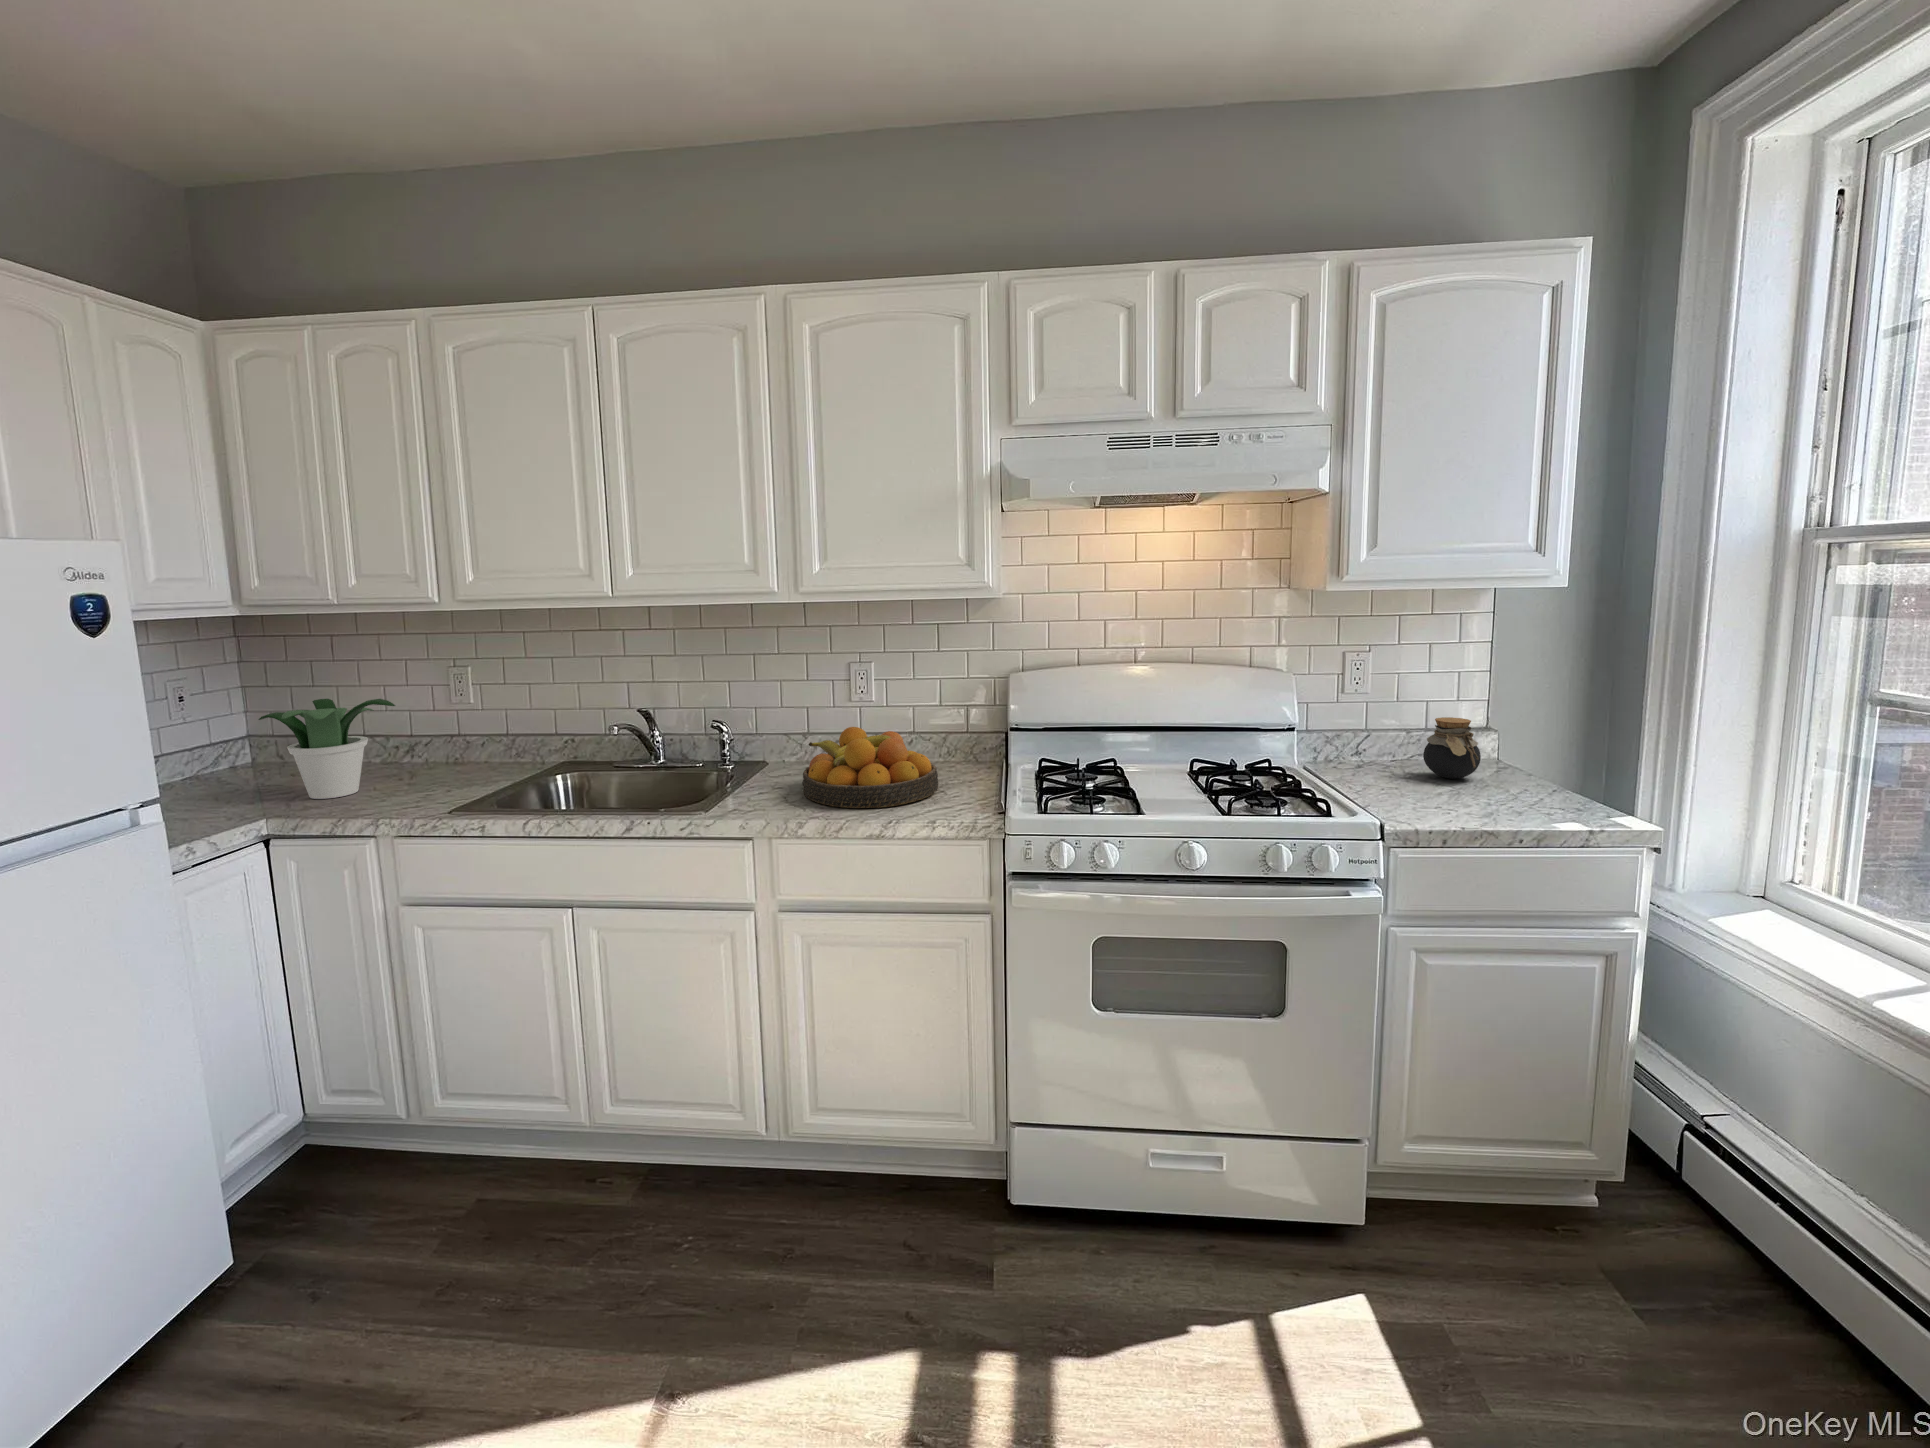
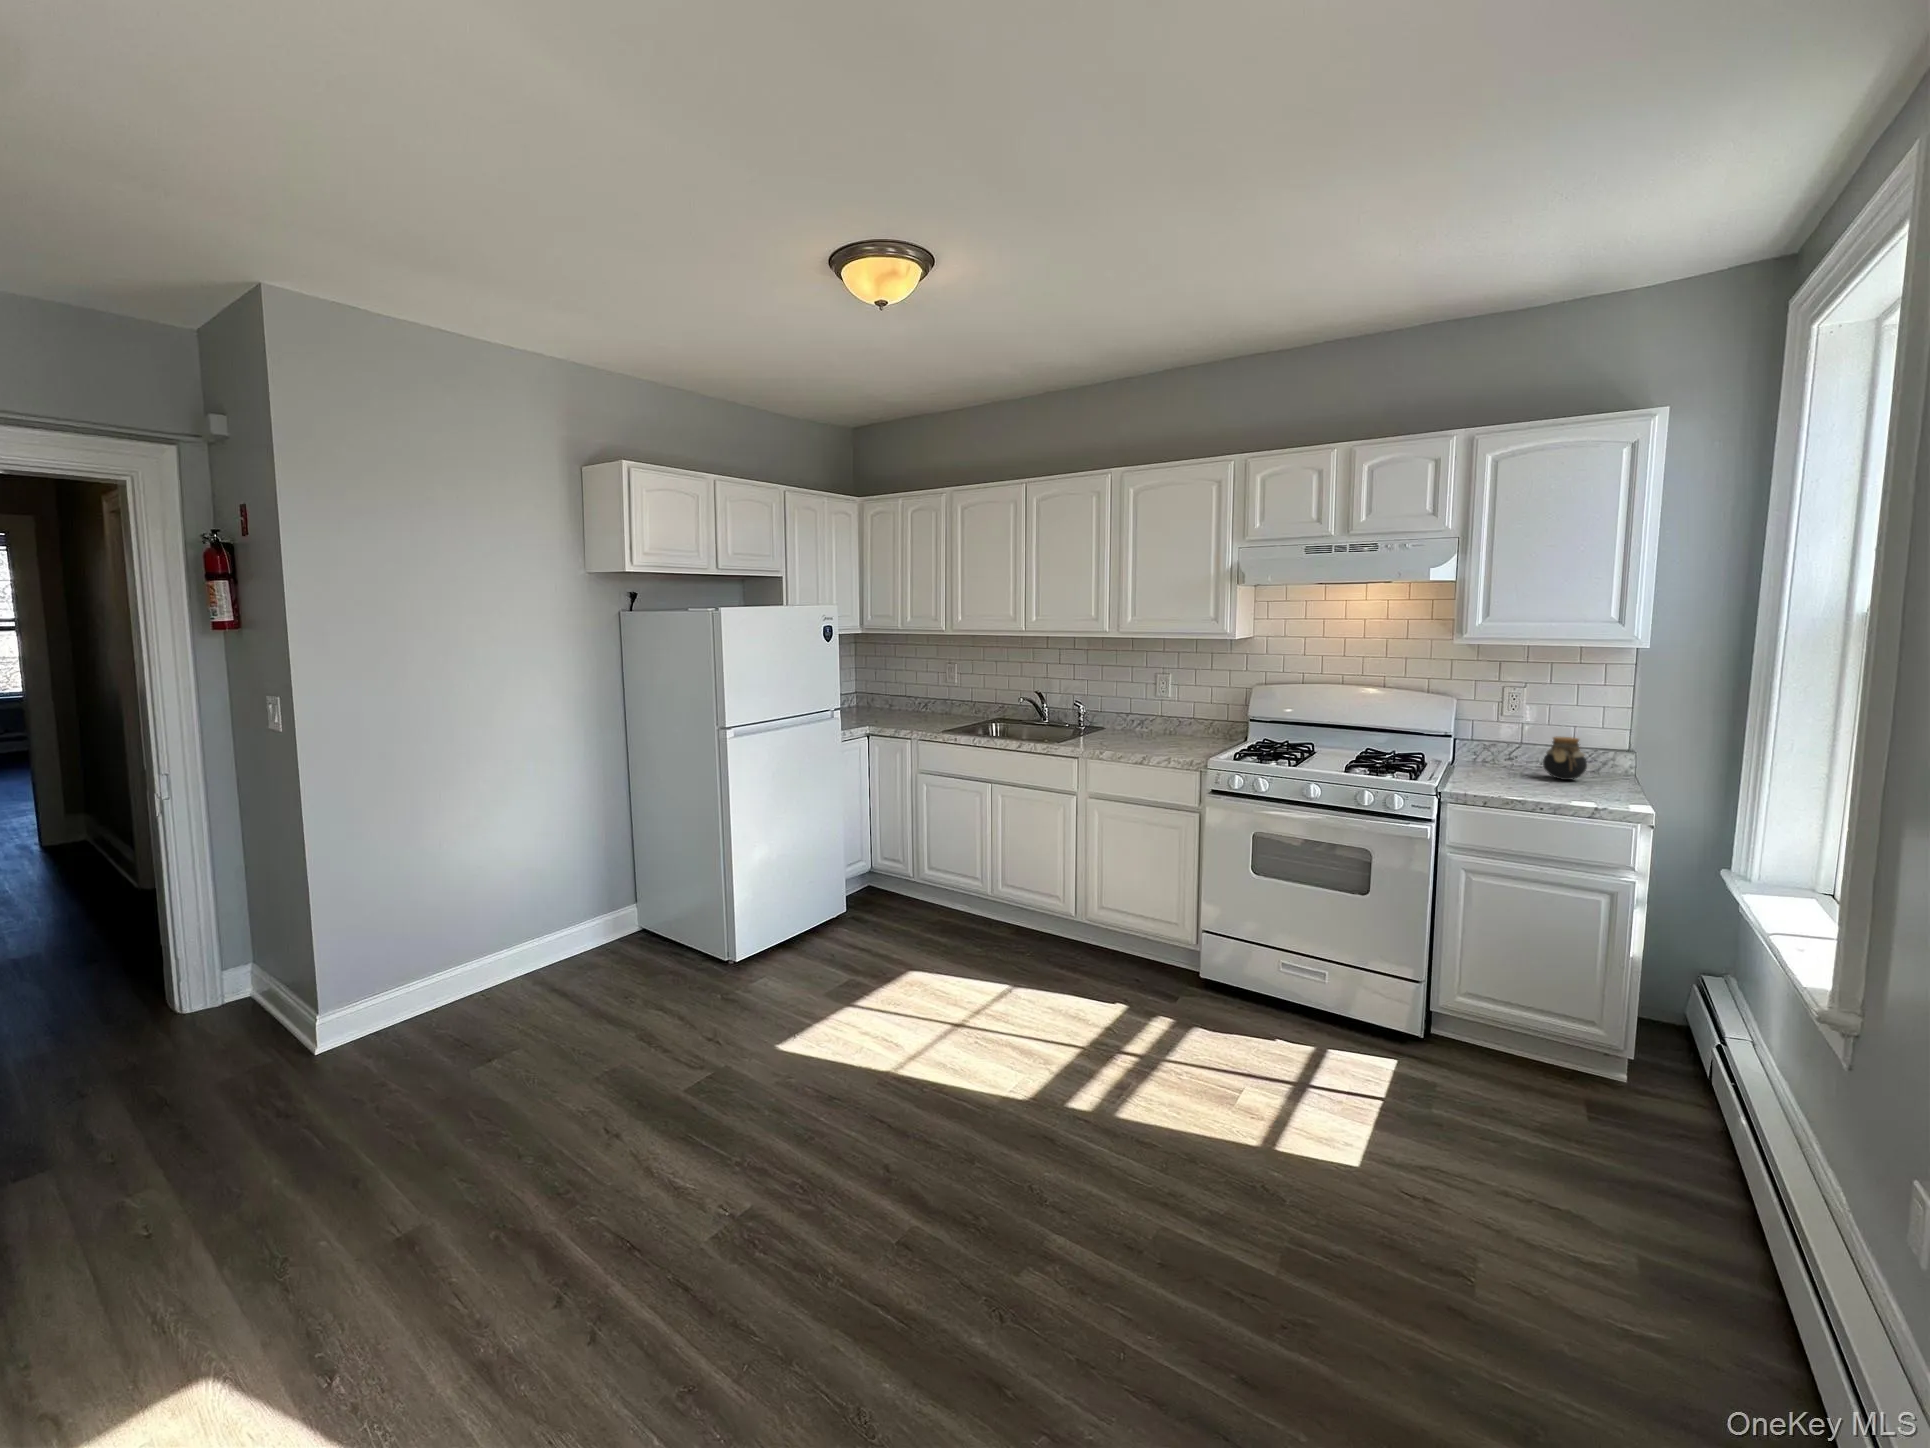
potted plant: present [259,699,395,799] -> none [867,674,923,722]
fruit bowl: present [802,727,938,808] -> none [1113,709,1192,752]

